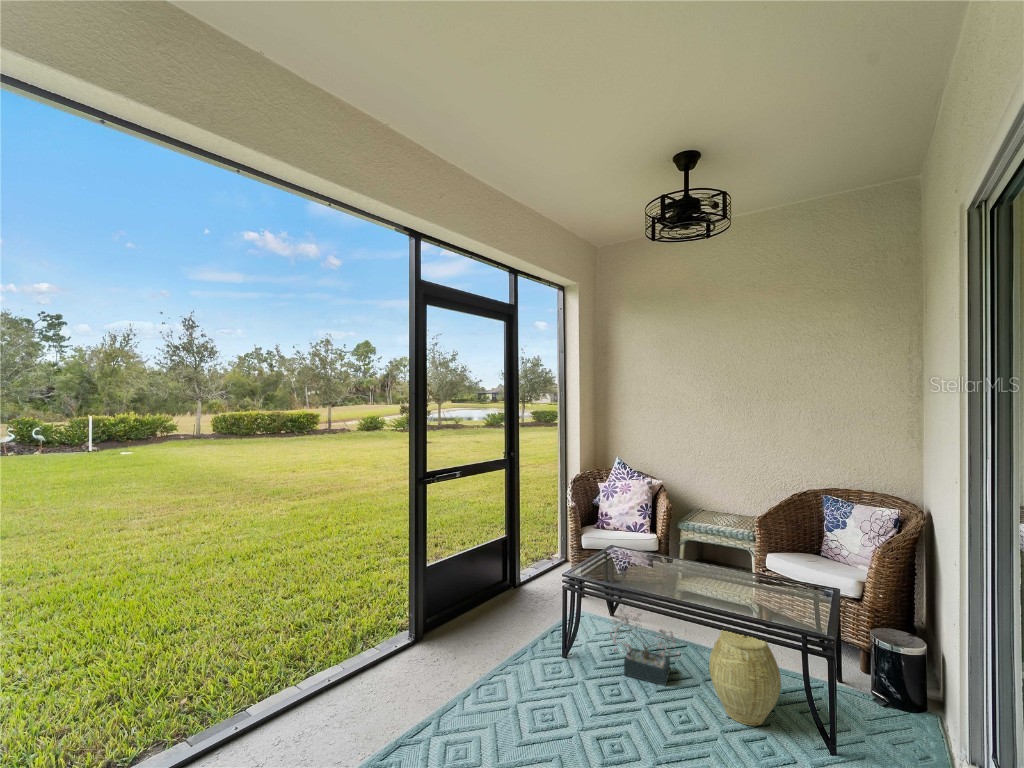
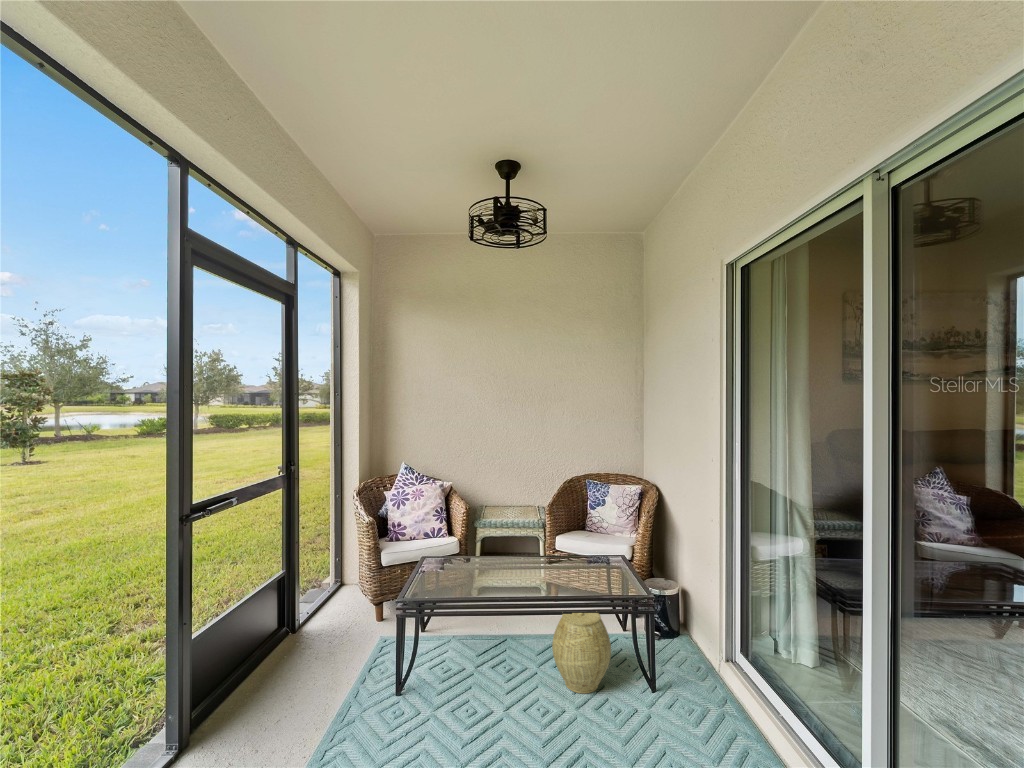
decorative plant: present [610,608,680,686] -> none [448,618,521,691]

